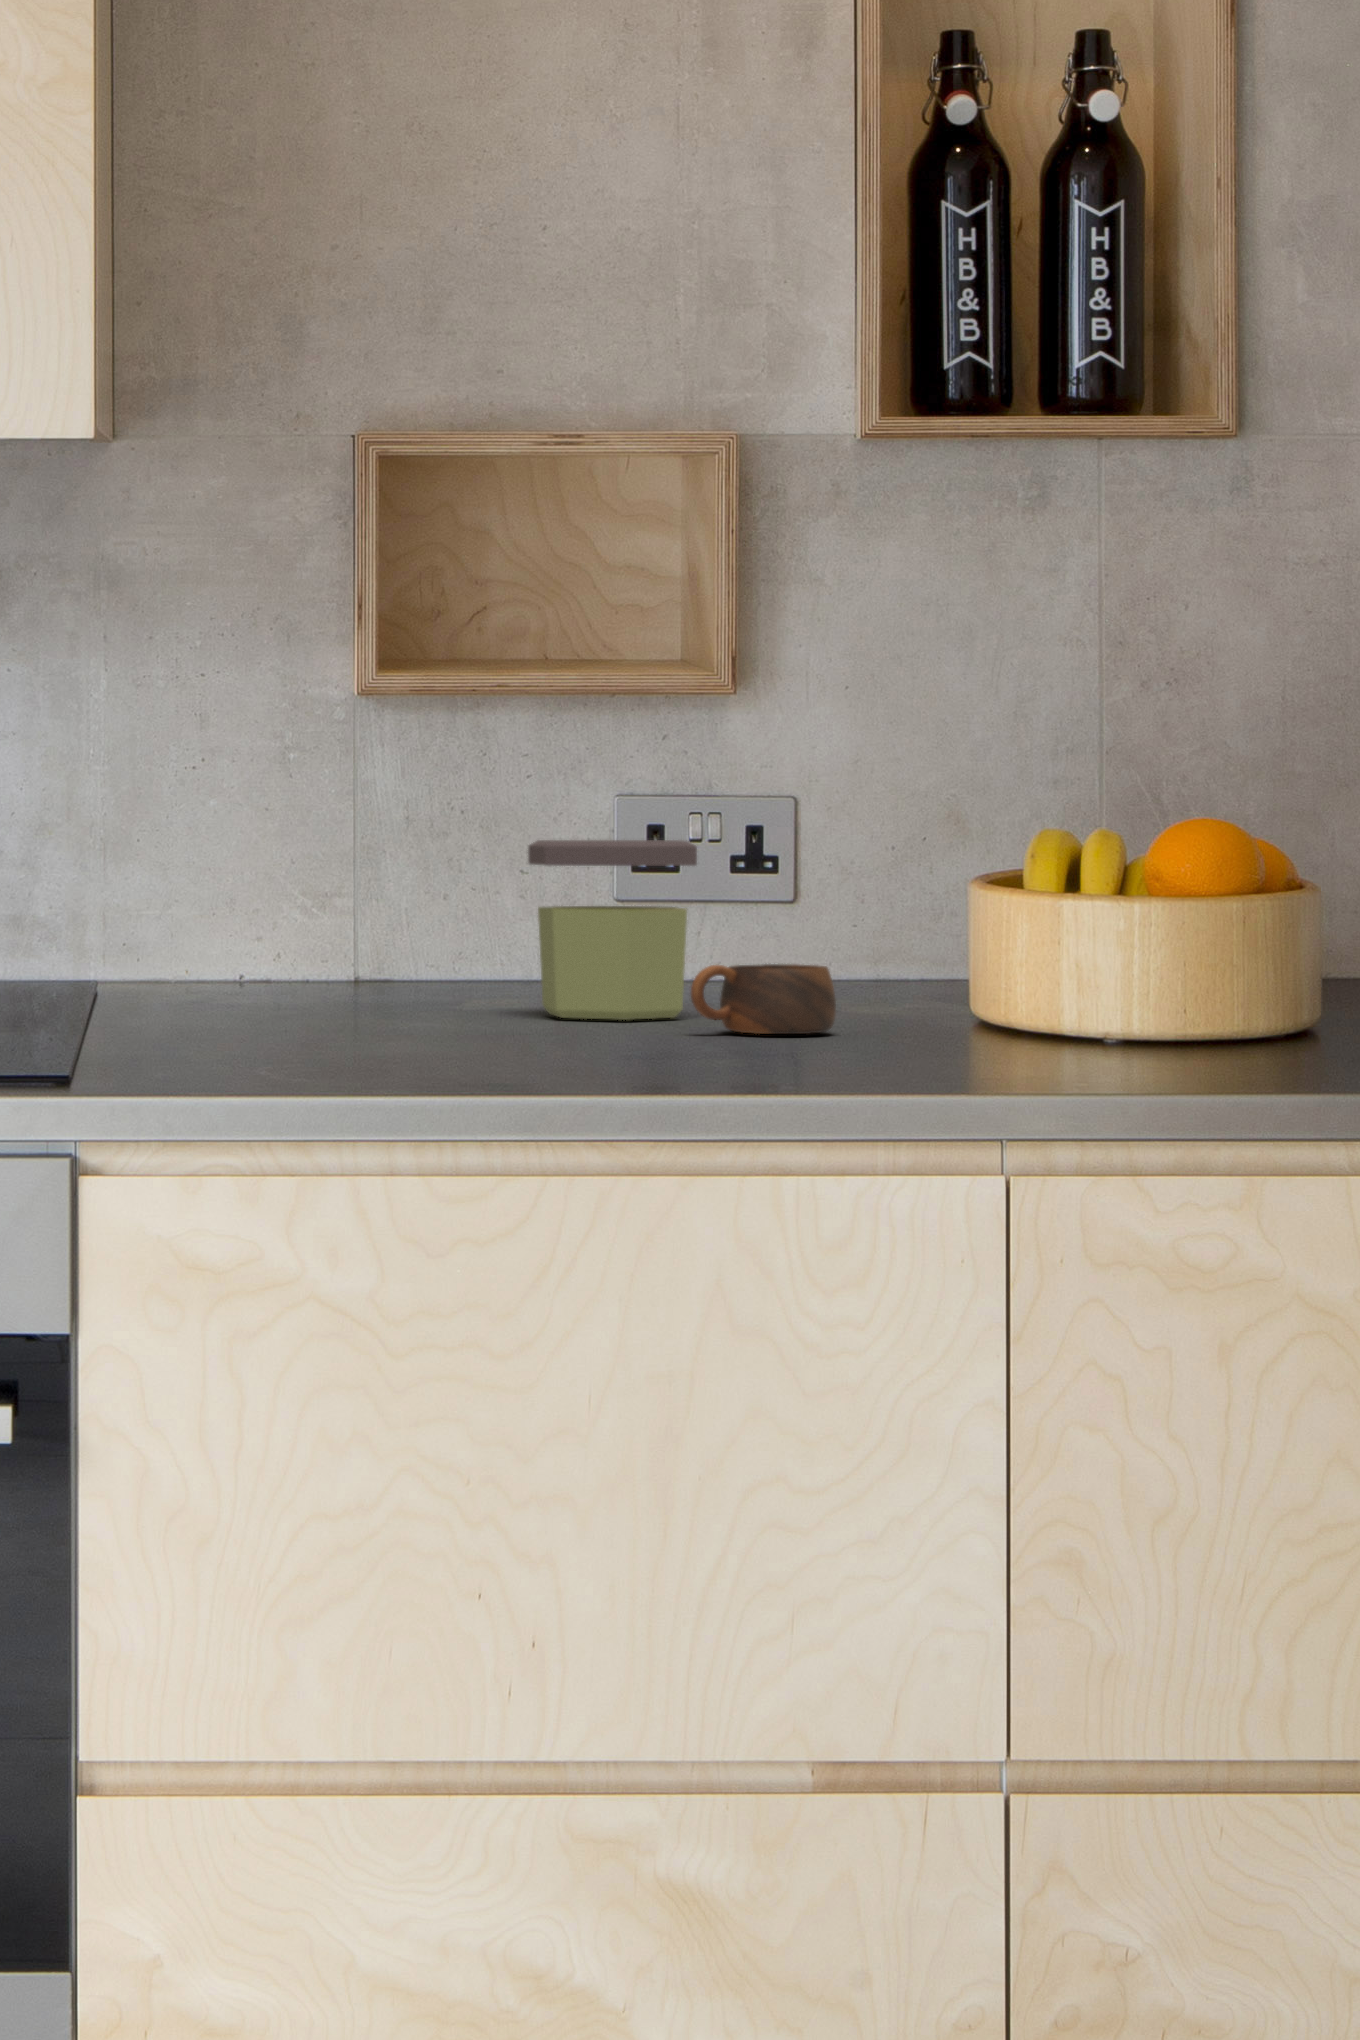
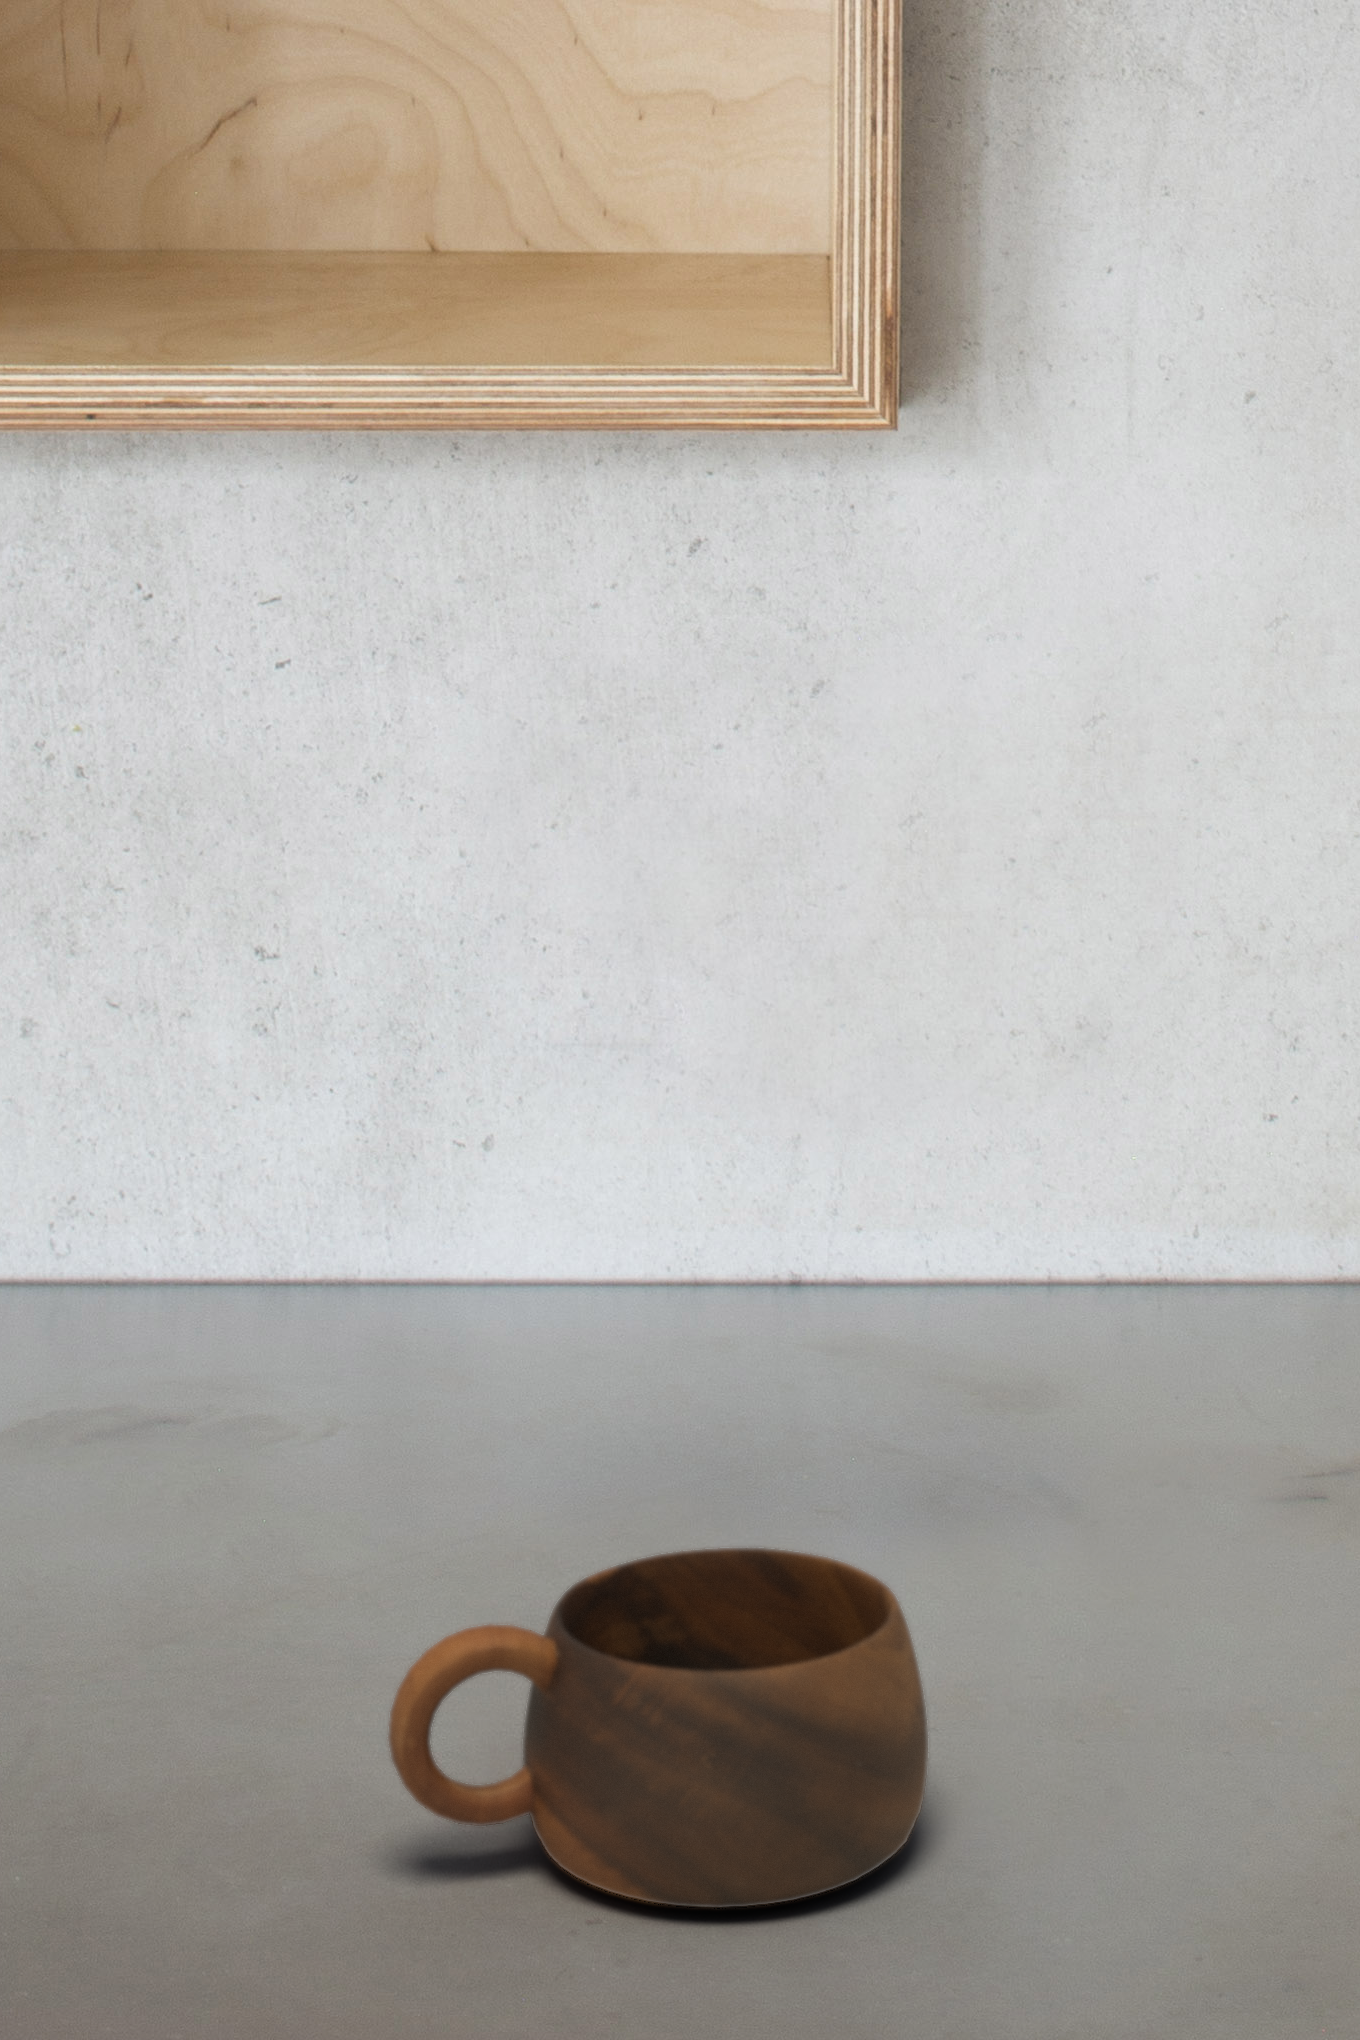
jar: present [528,840,697,1020] -> none [127,905,636,1589]

